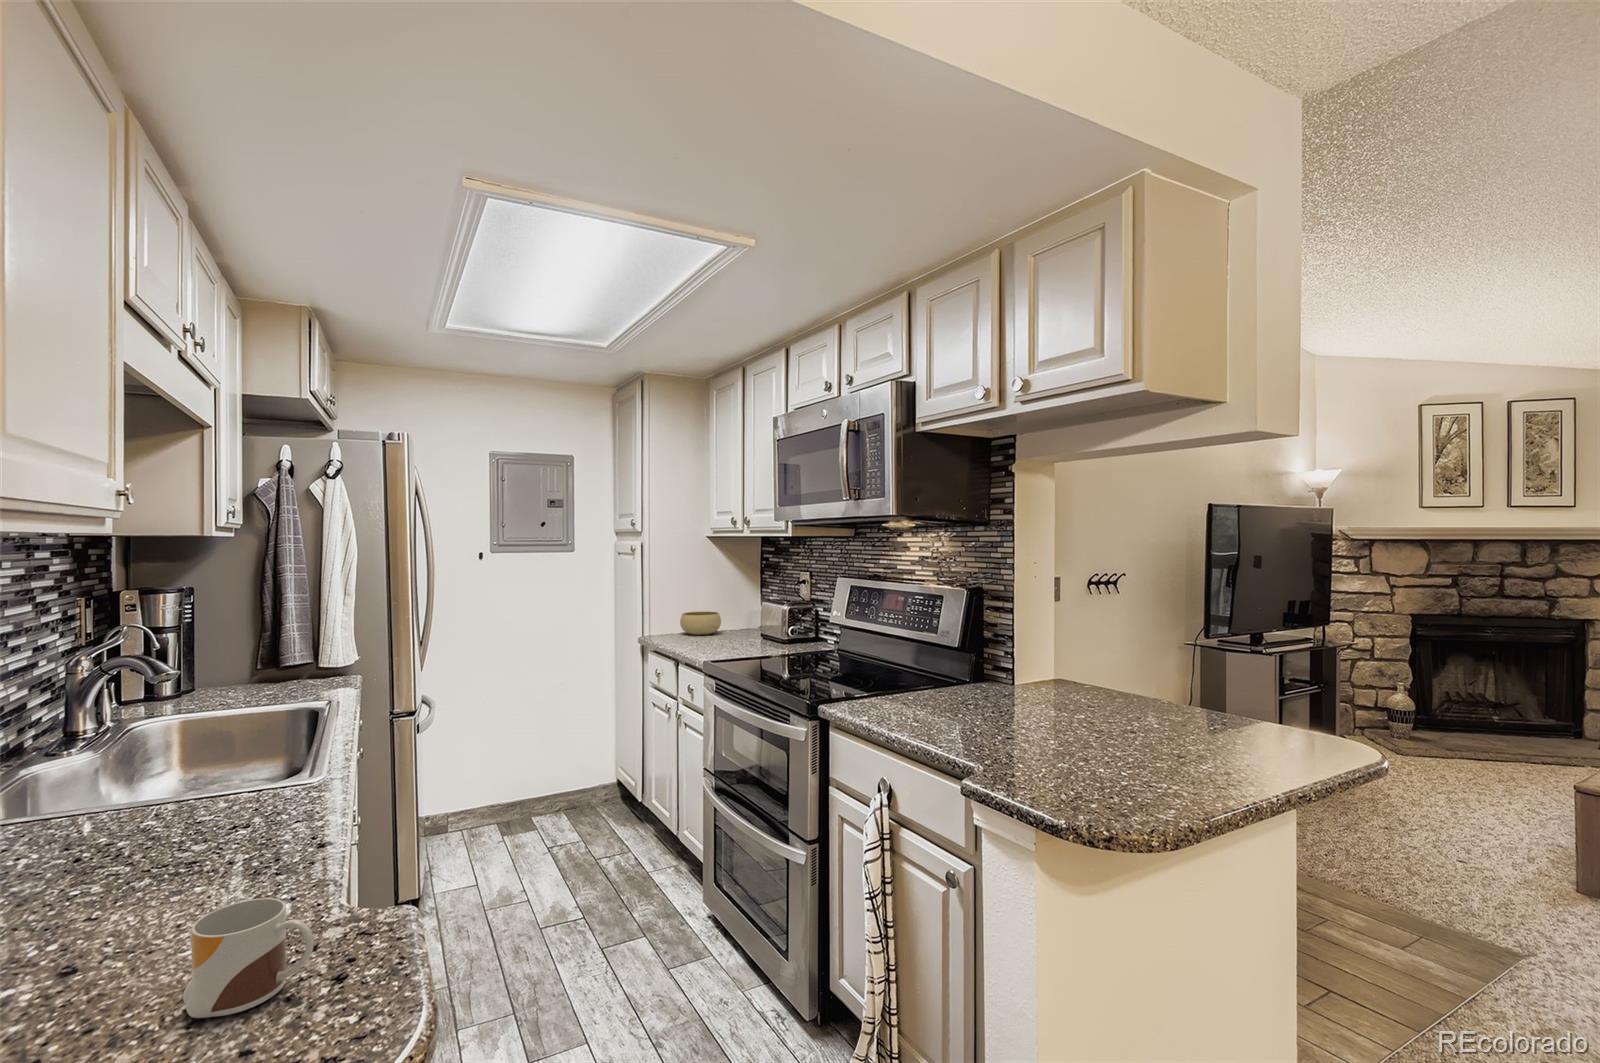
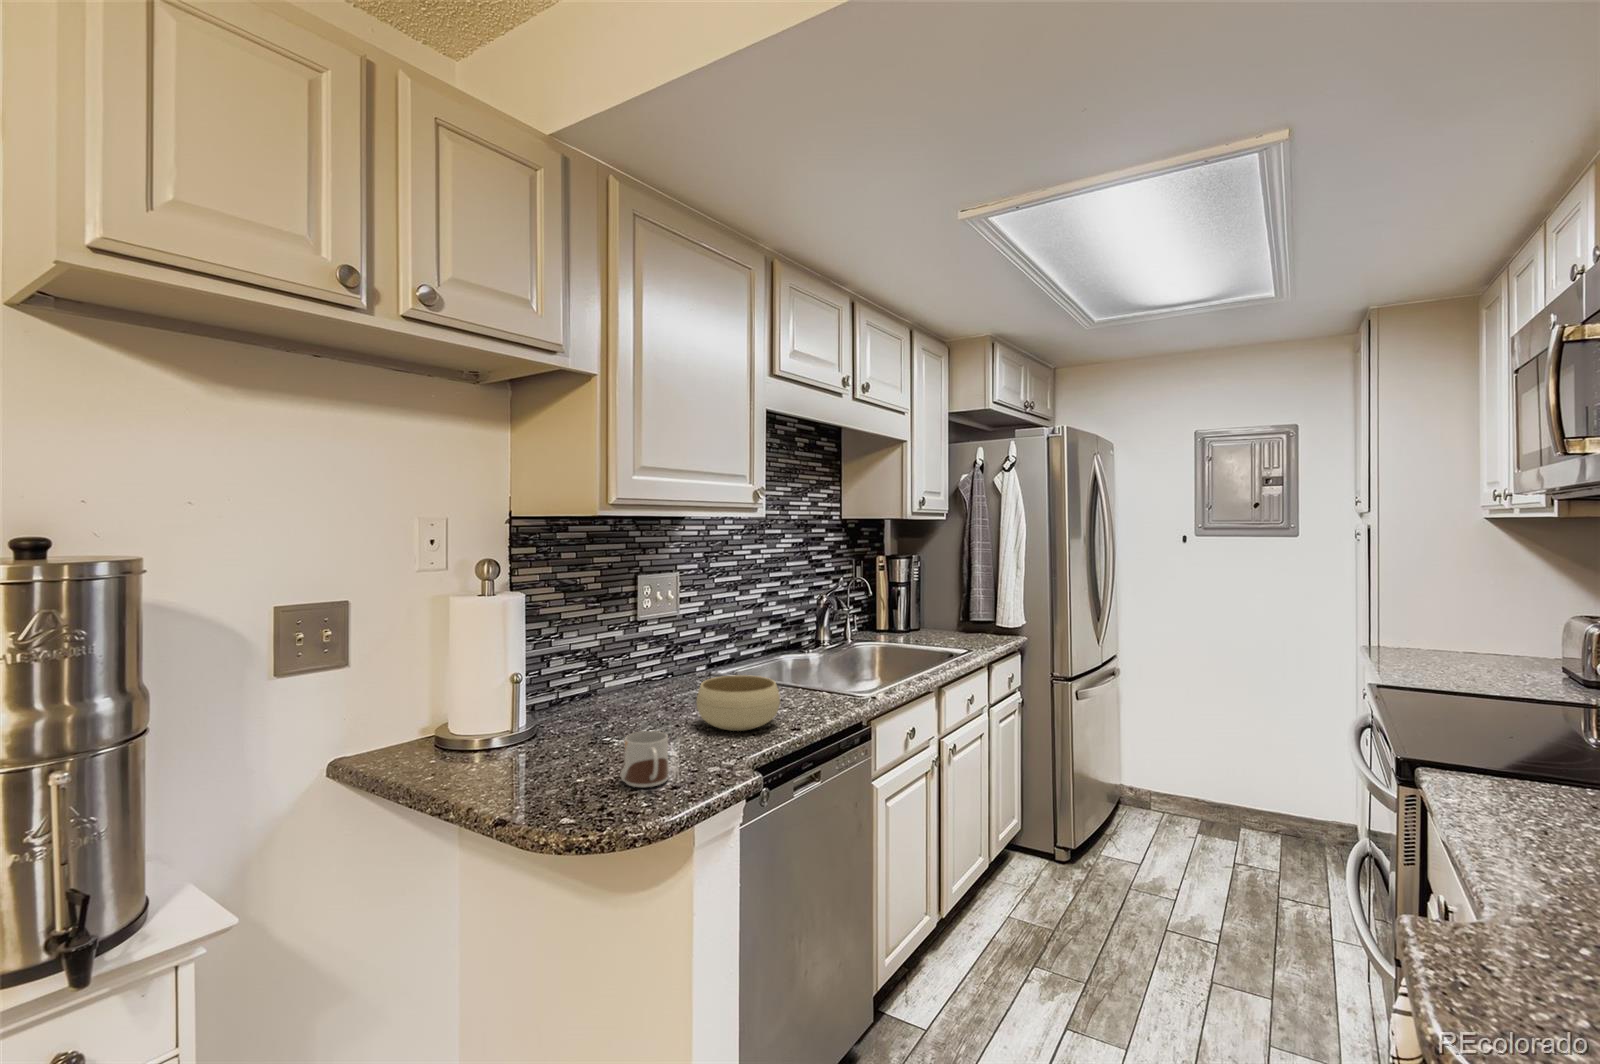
bowl: present [680,611,721,635] -> present [697,675,780,731]

